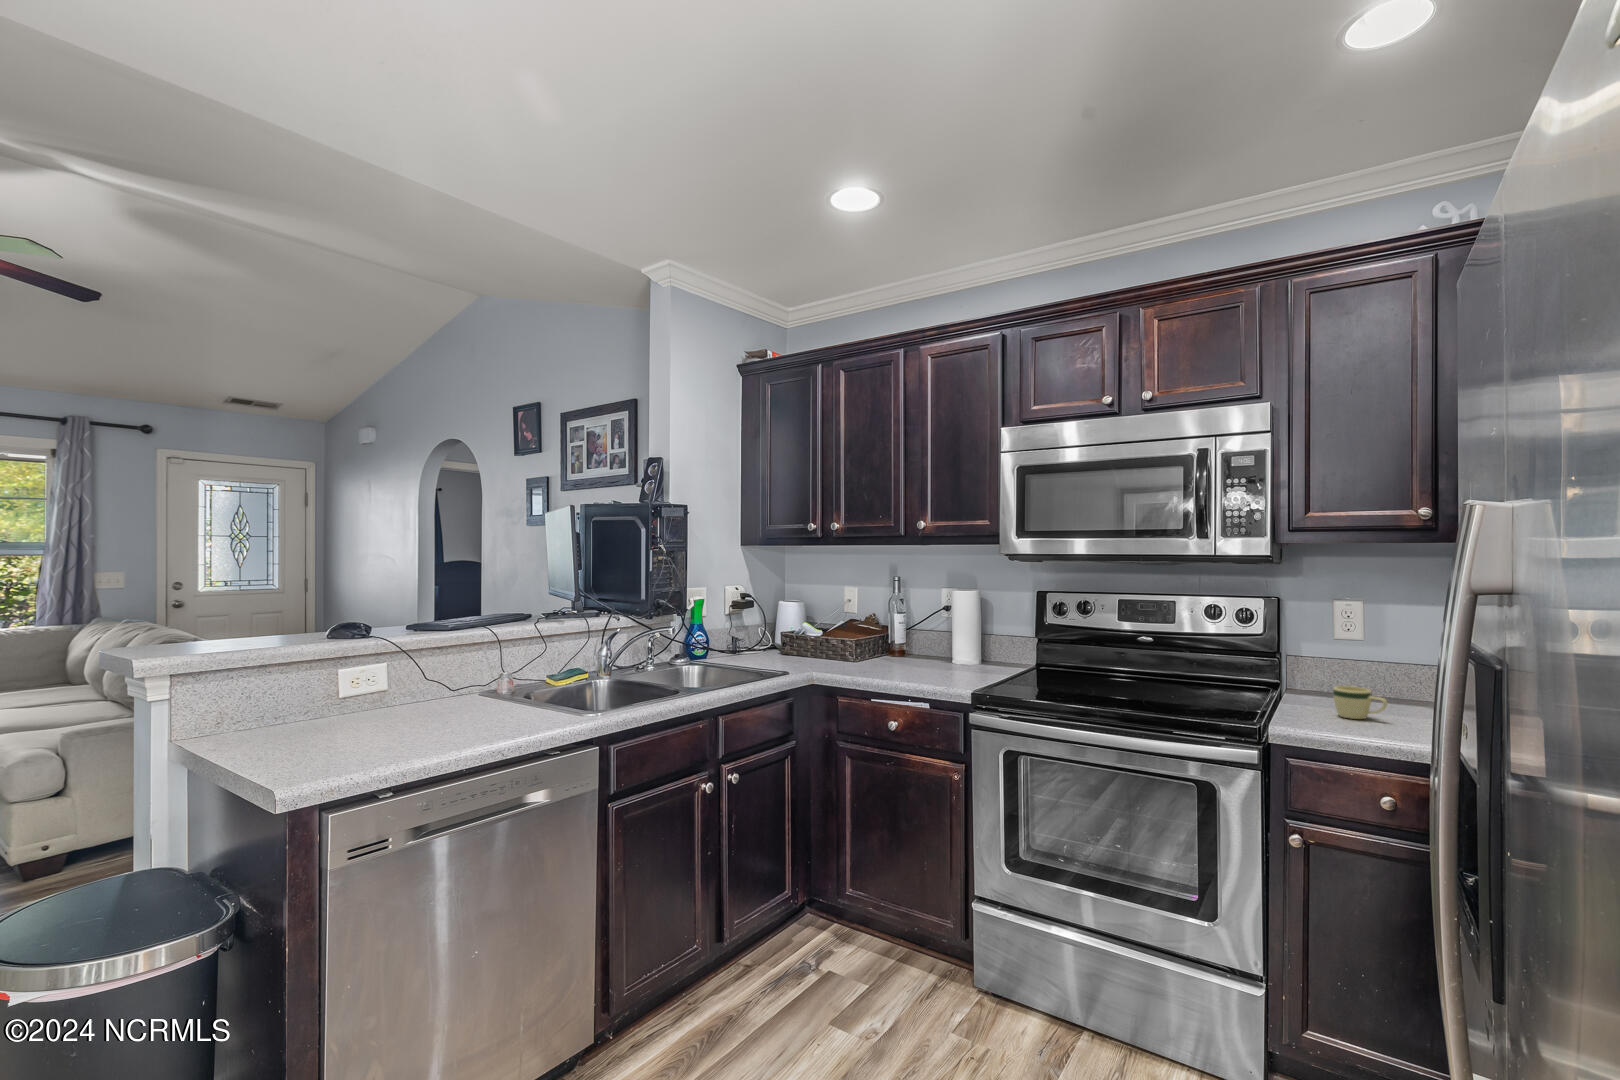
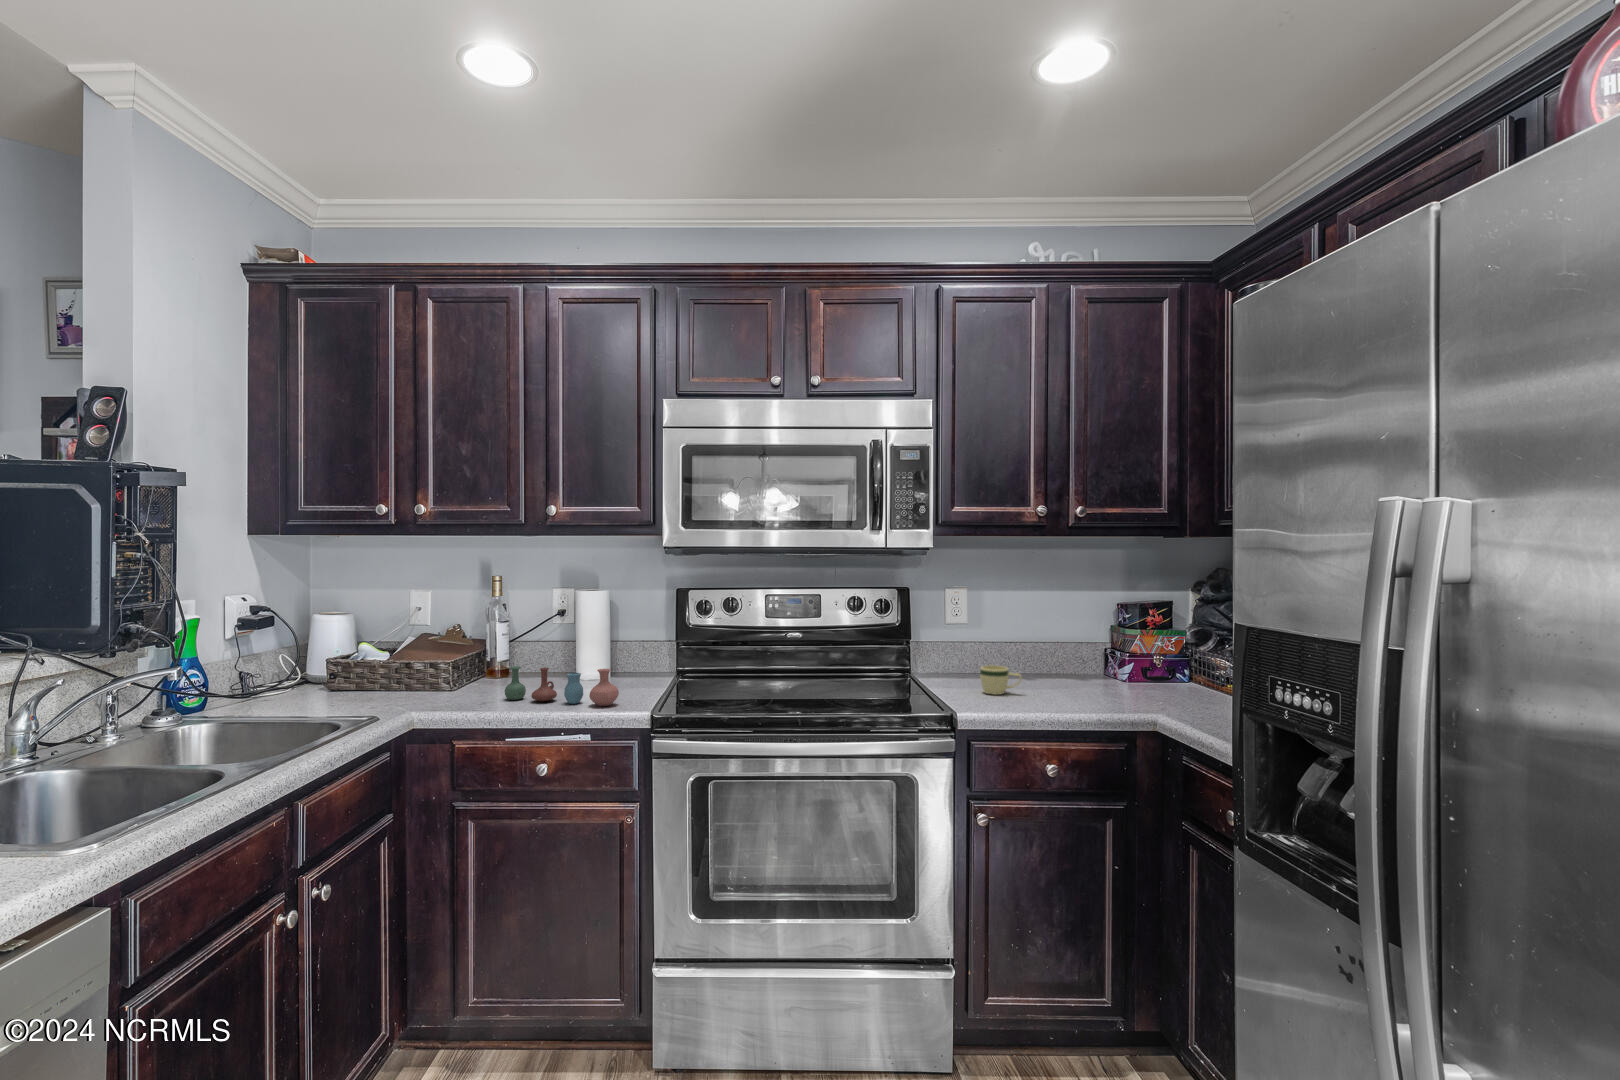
vase: none [880,646,956,683] -> present [505,666,619,706]

